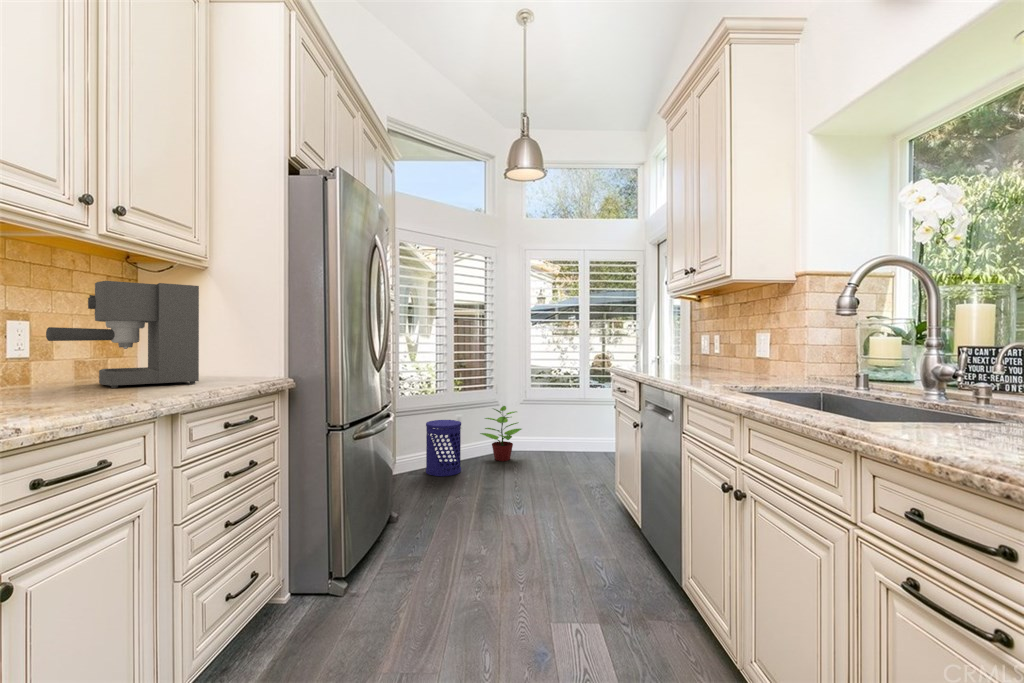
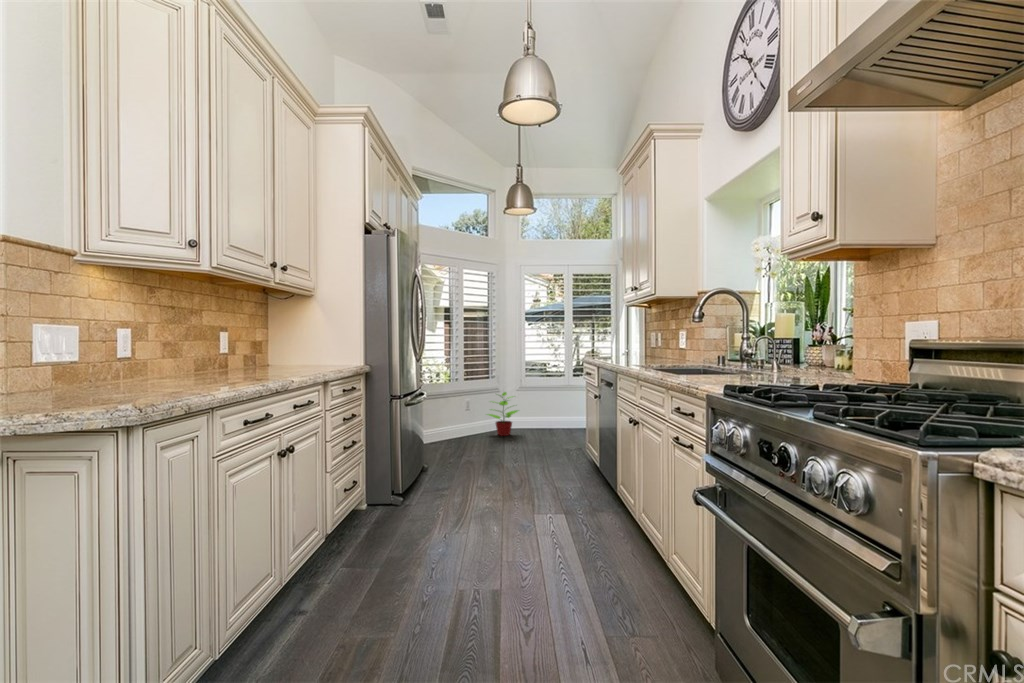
coffee maker: present [46,281,199,388] -> none [250,309,324,369]
waste bin: present [426,420,461,476] -> none [443,402,471,445]

